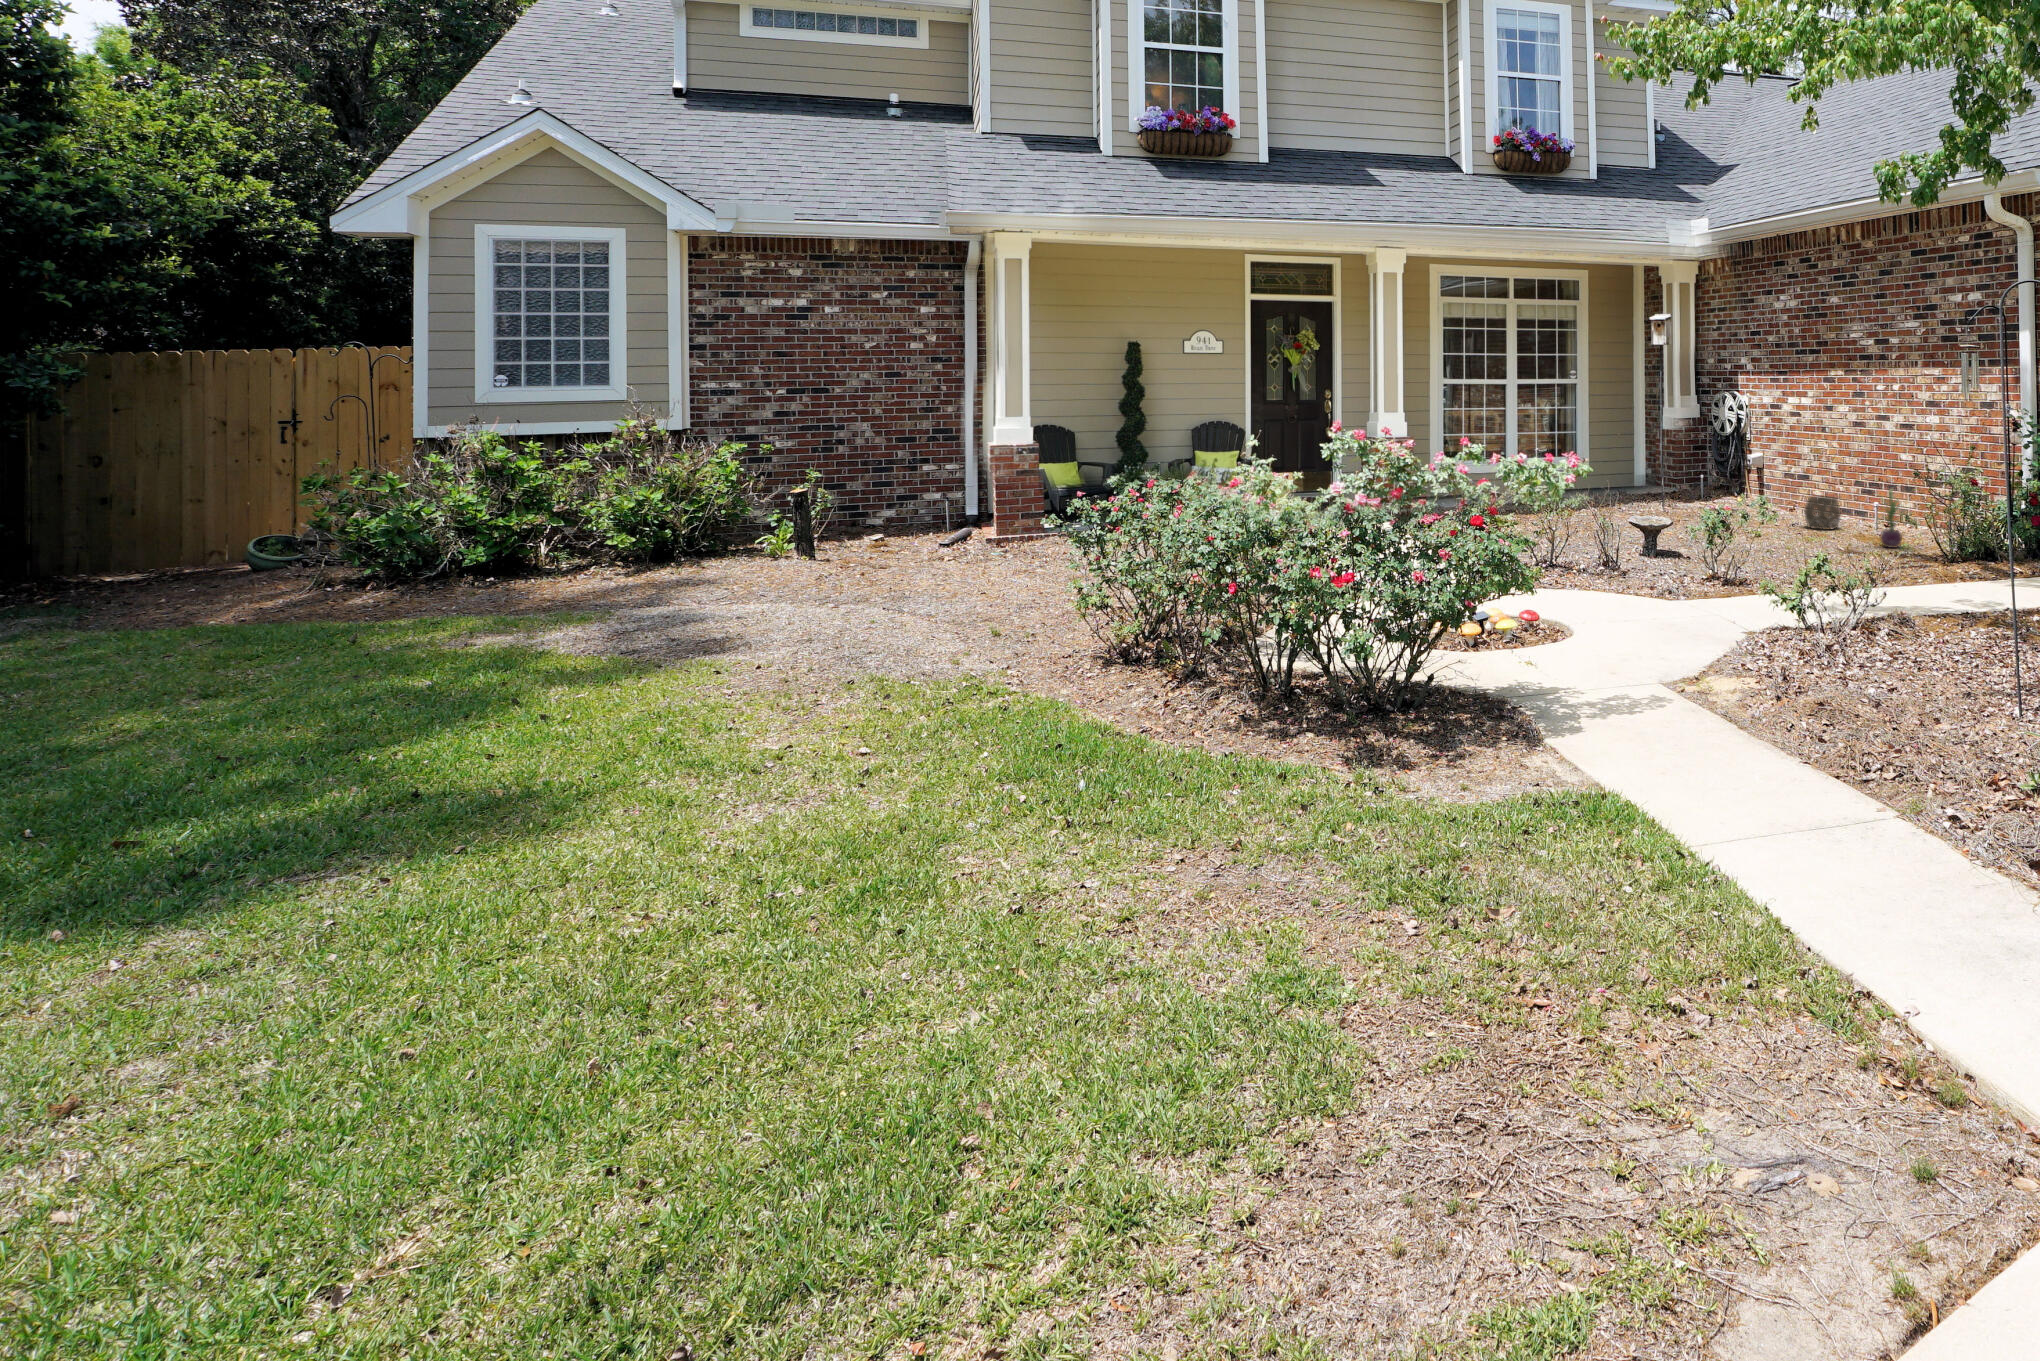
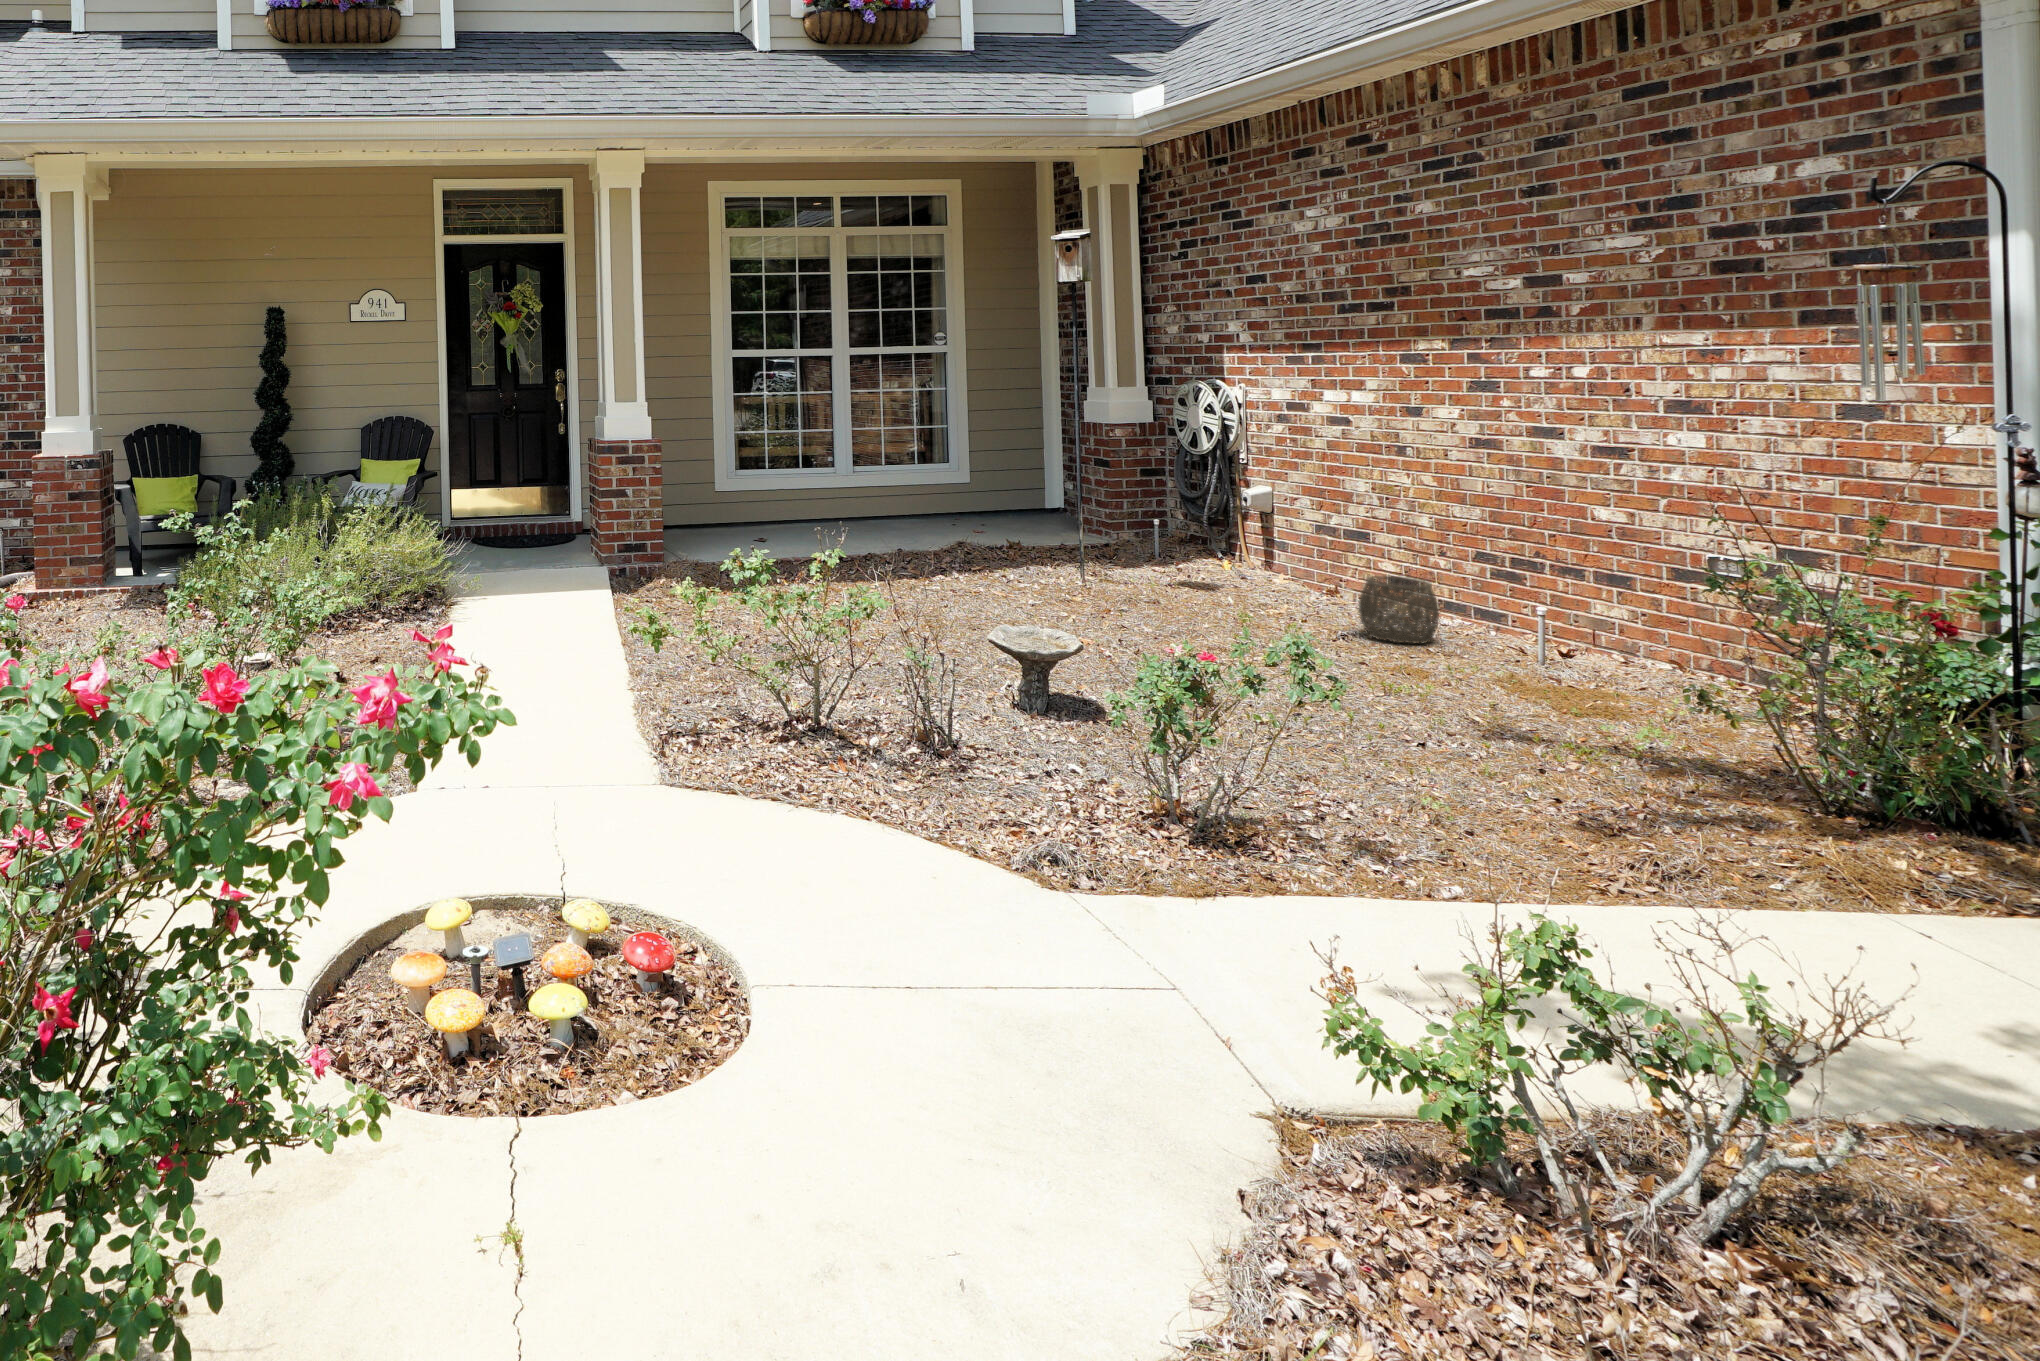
decorative plant: present [1873,490,1915,548] -> none [1493,586,1658,715]

